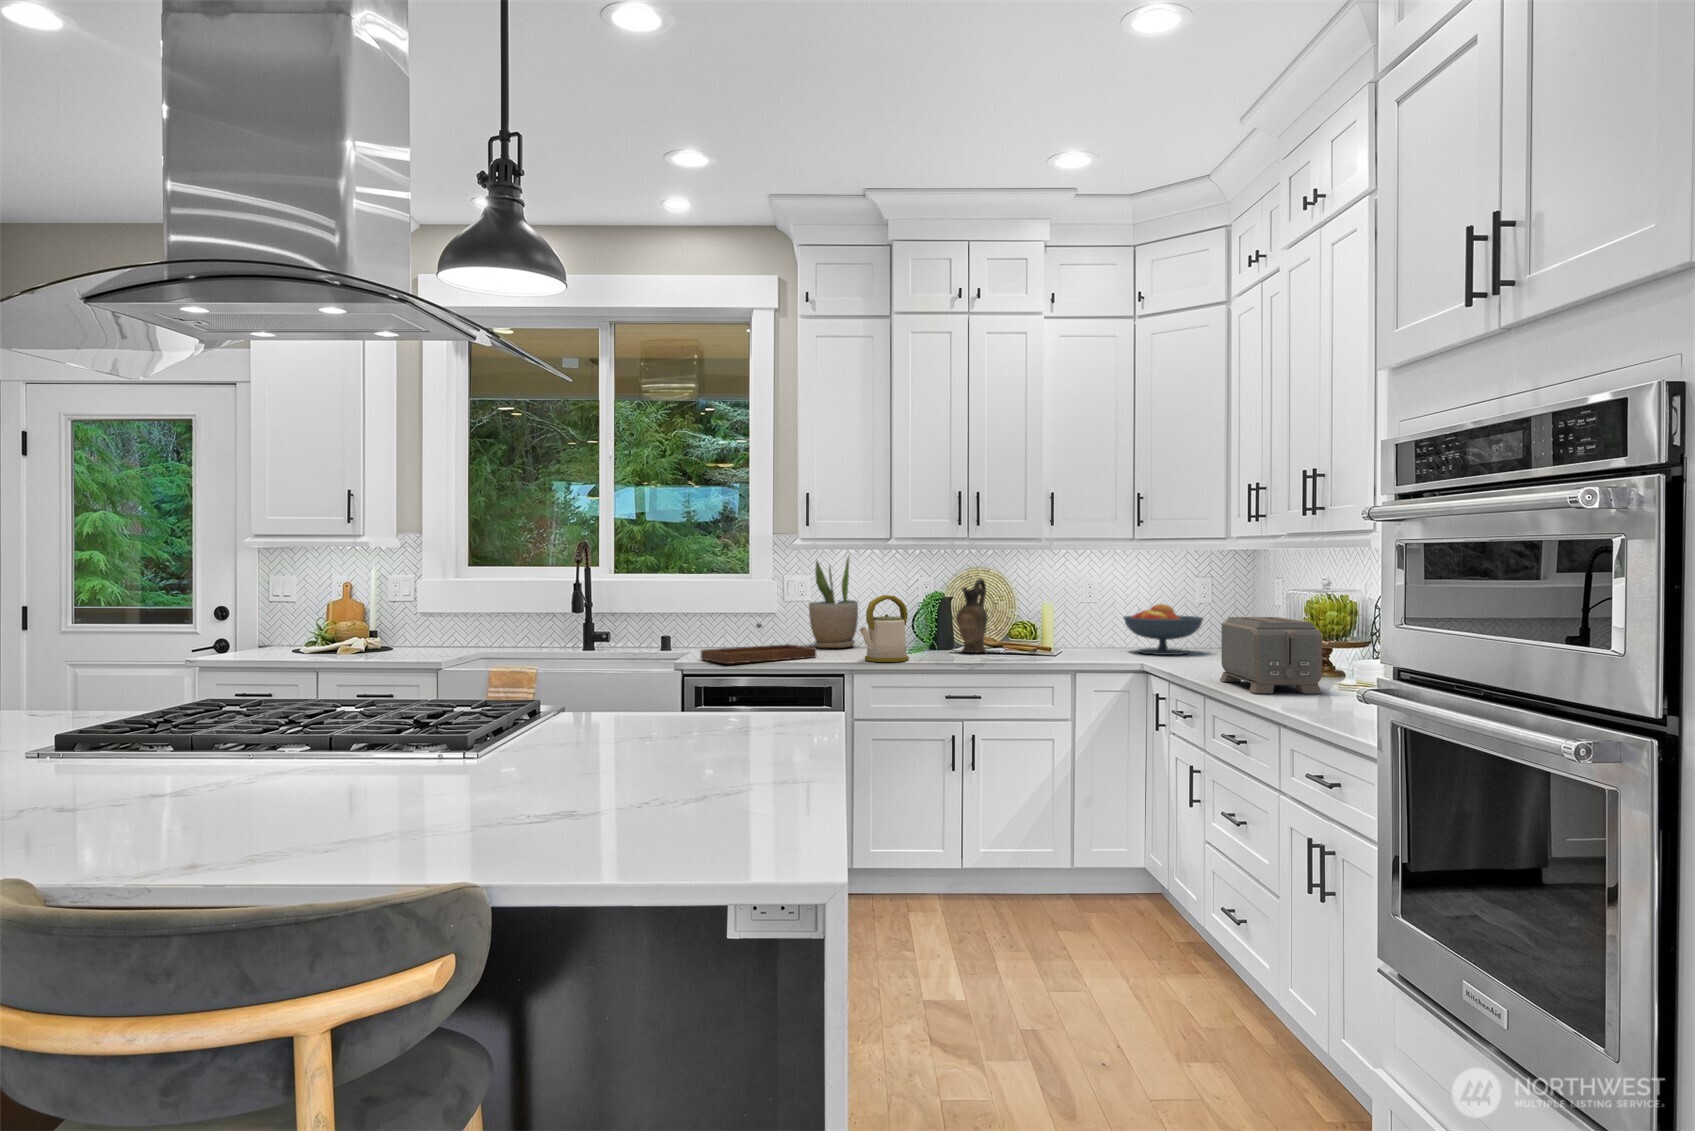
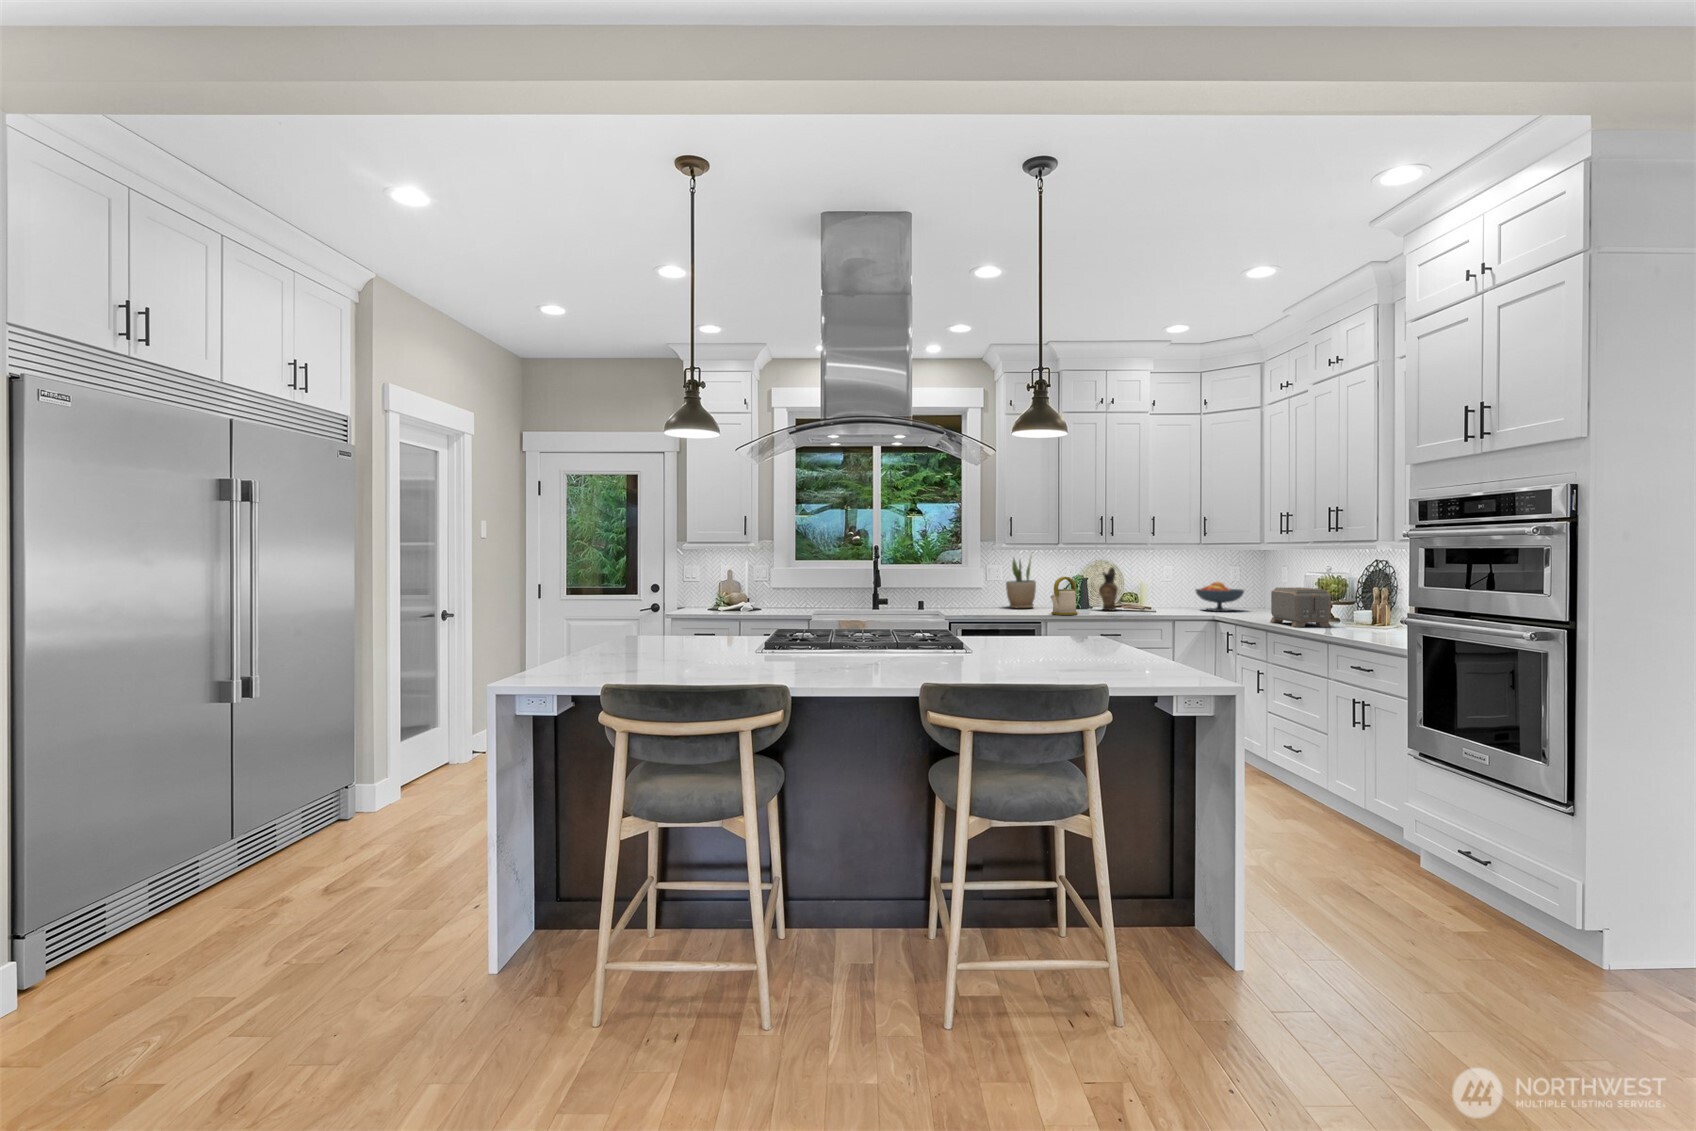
tray: present [701,623,816,664] -> none [956,593,1021,616]

